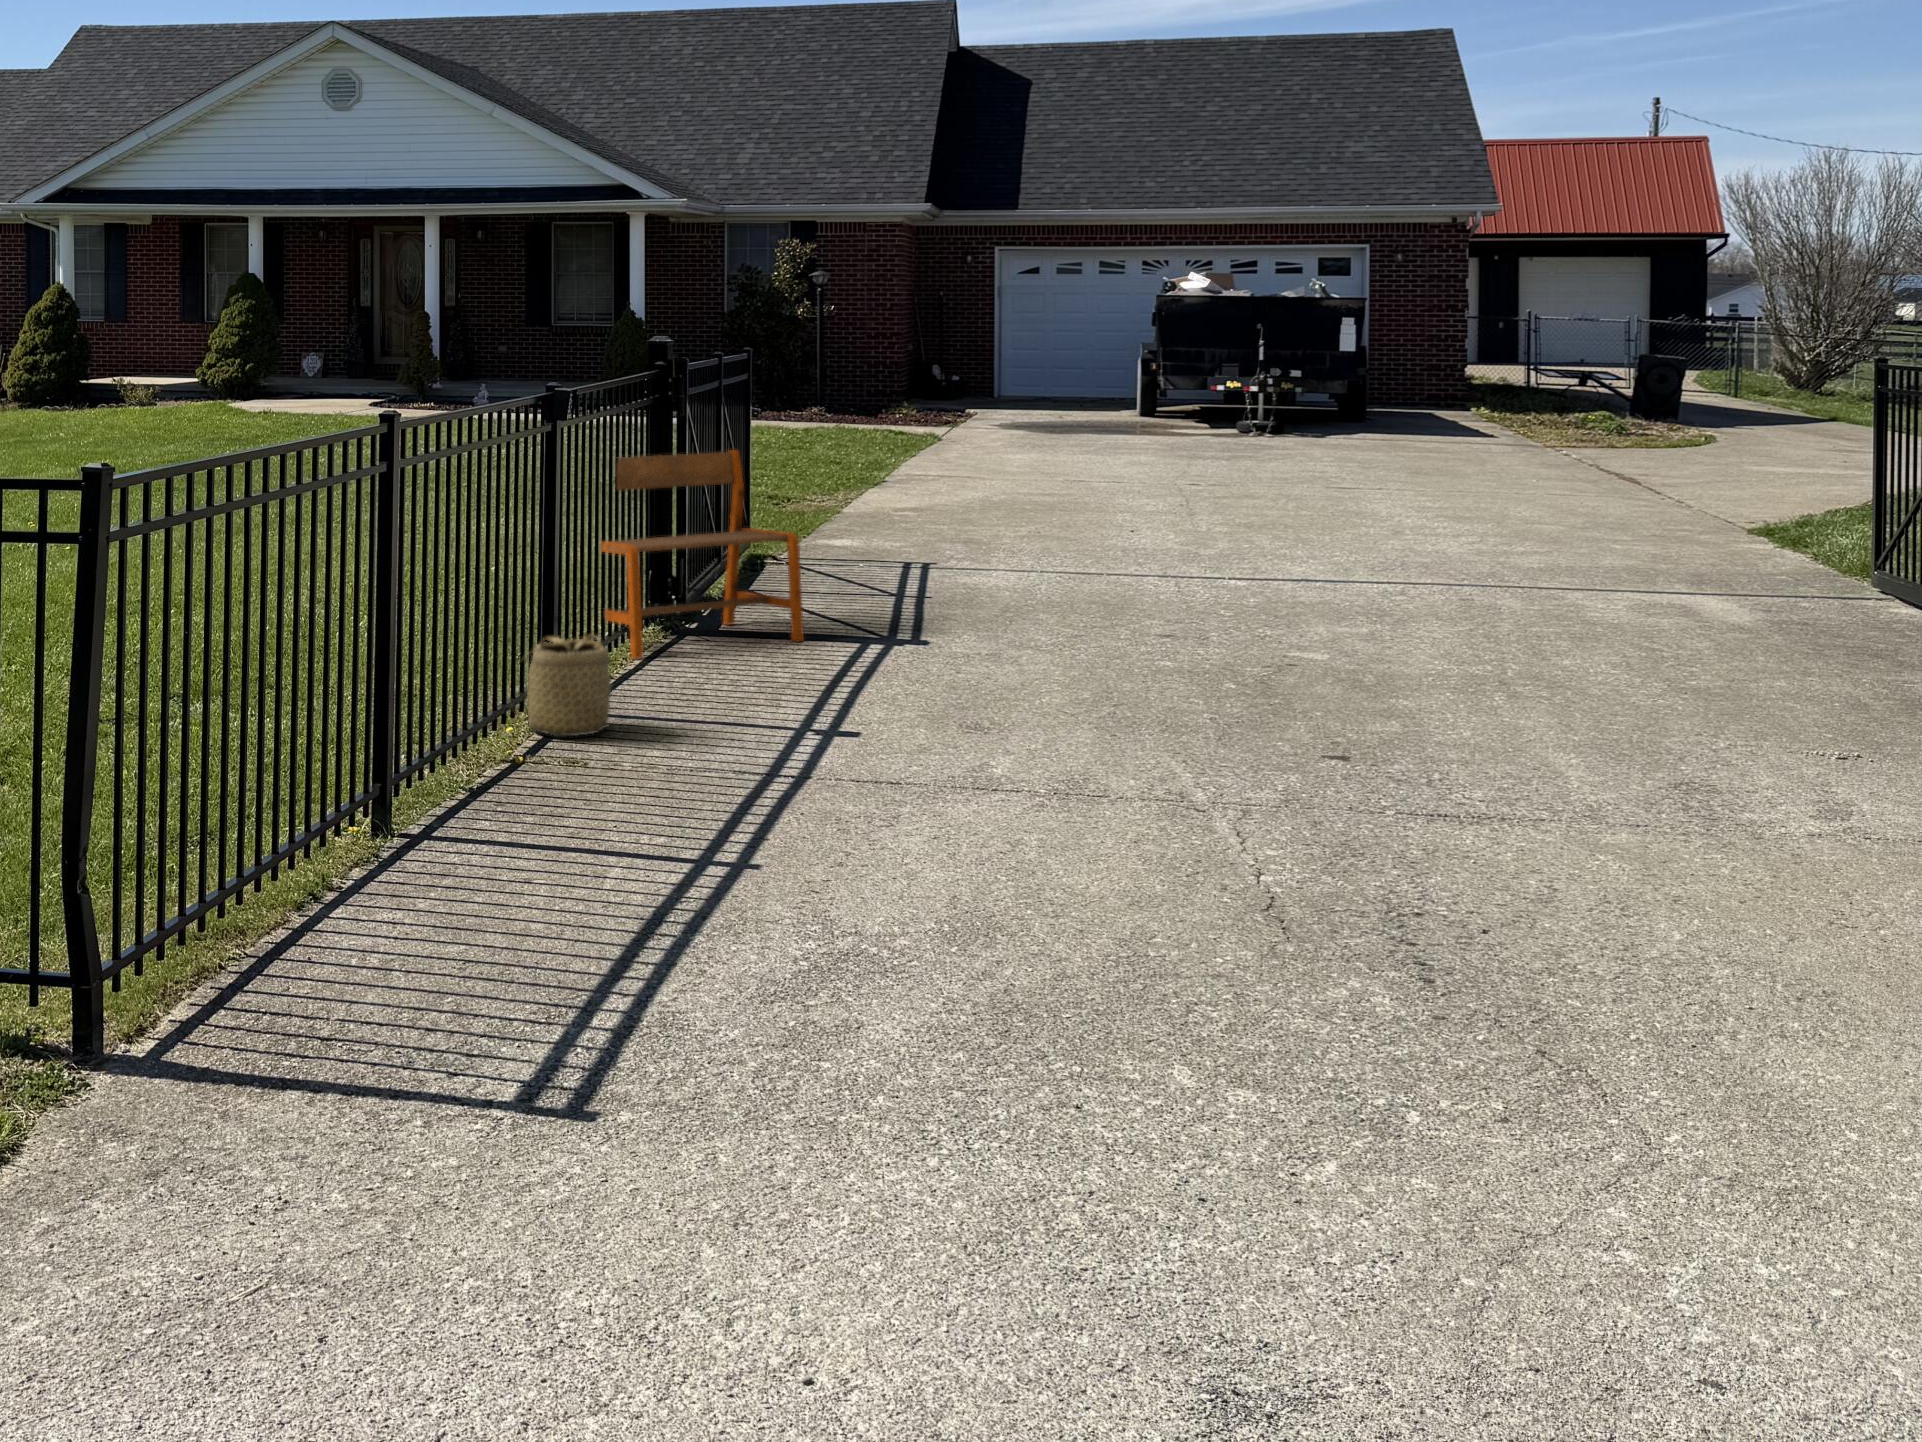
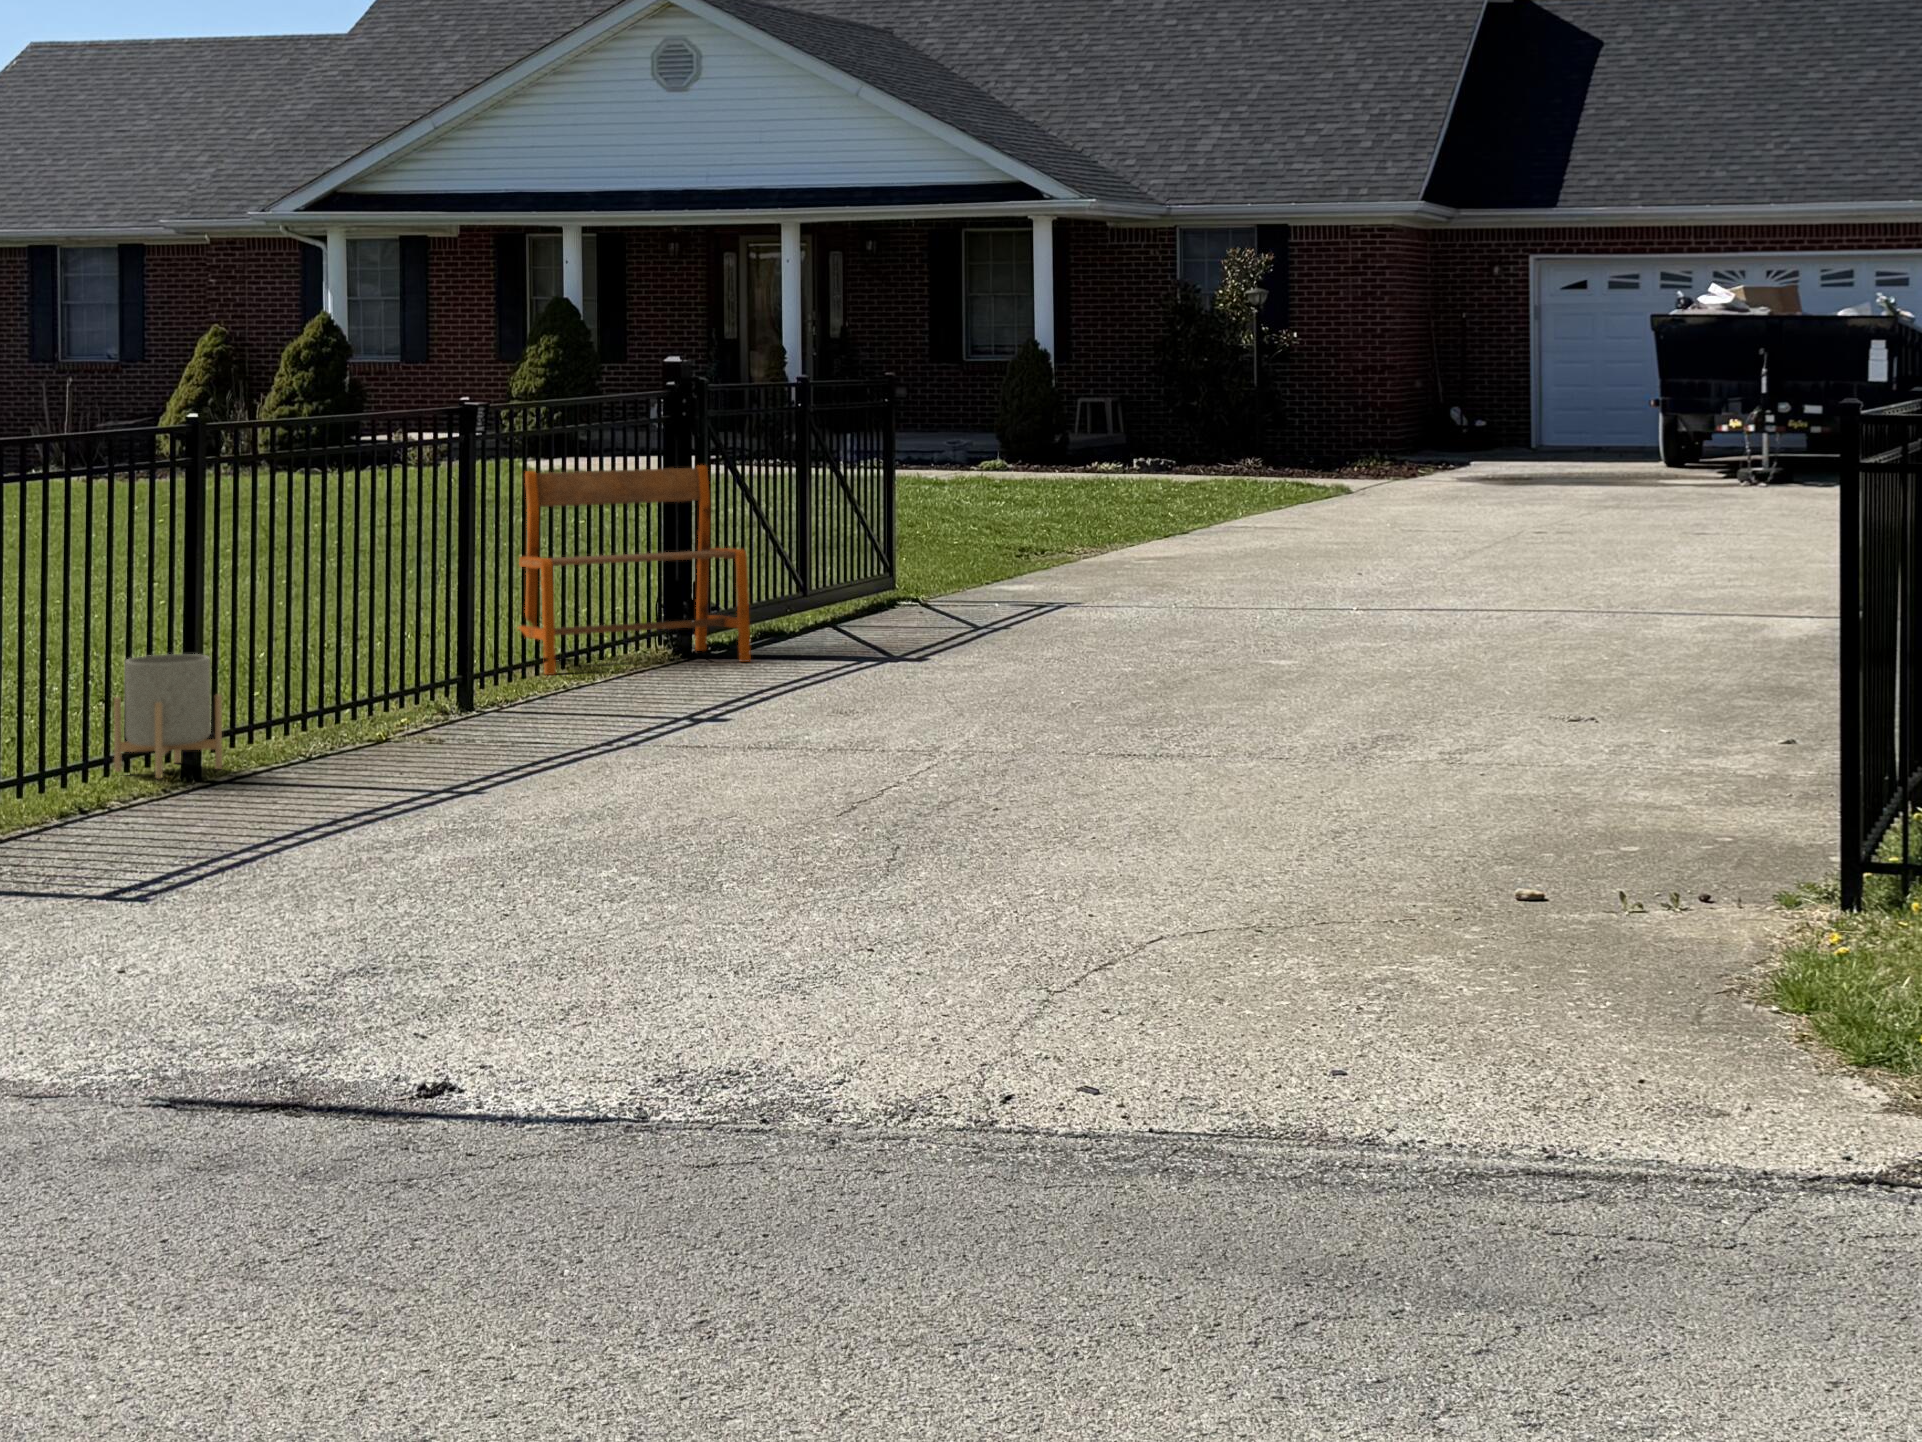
basket: present [510,635,611,736] -> none [321,628,426,723]
planter: none [406,687,518,833] -> present [114,654,222,779]

